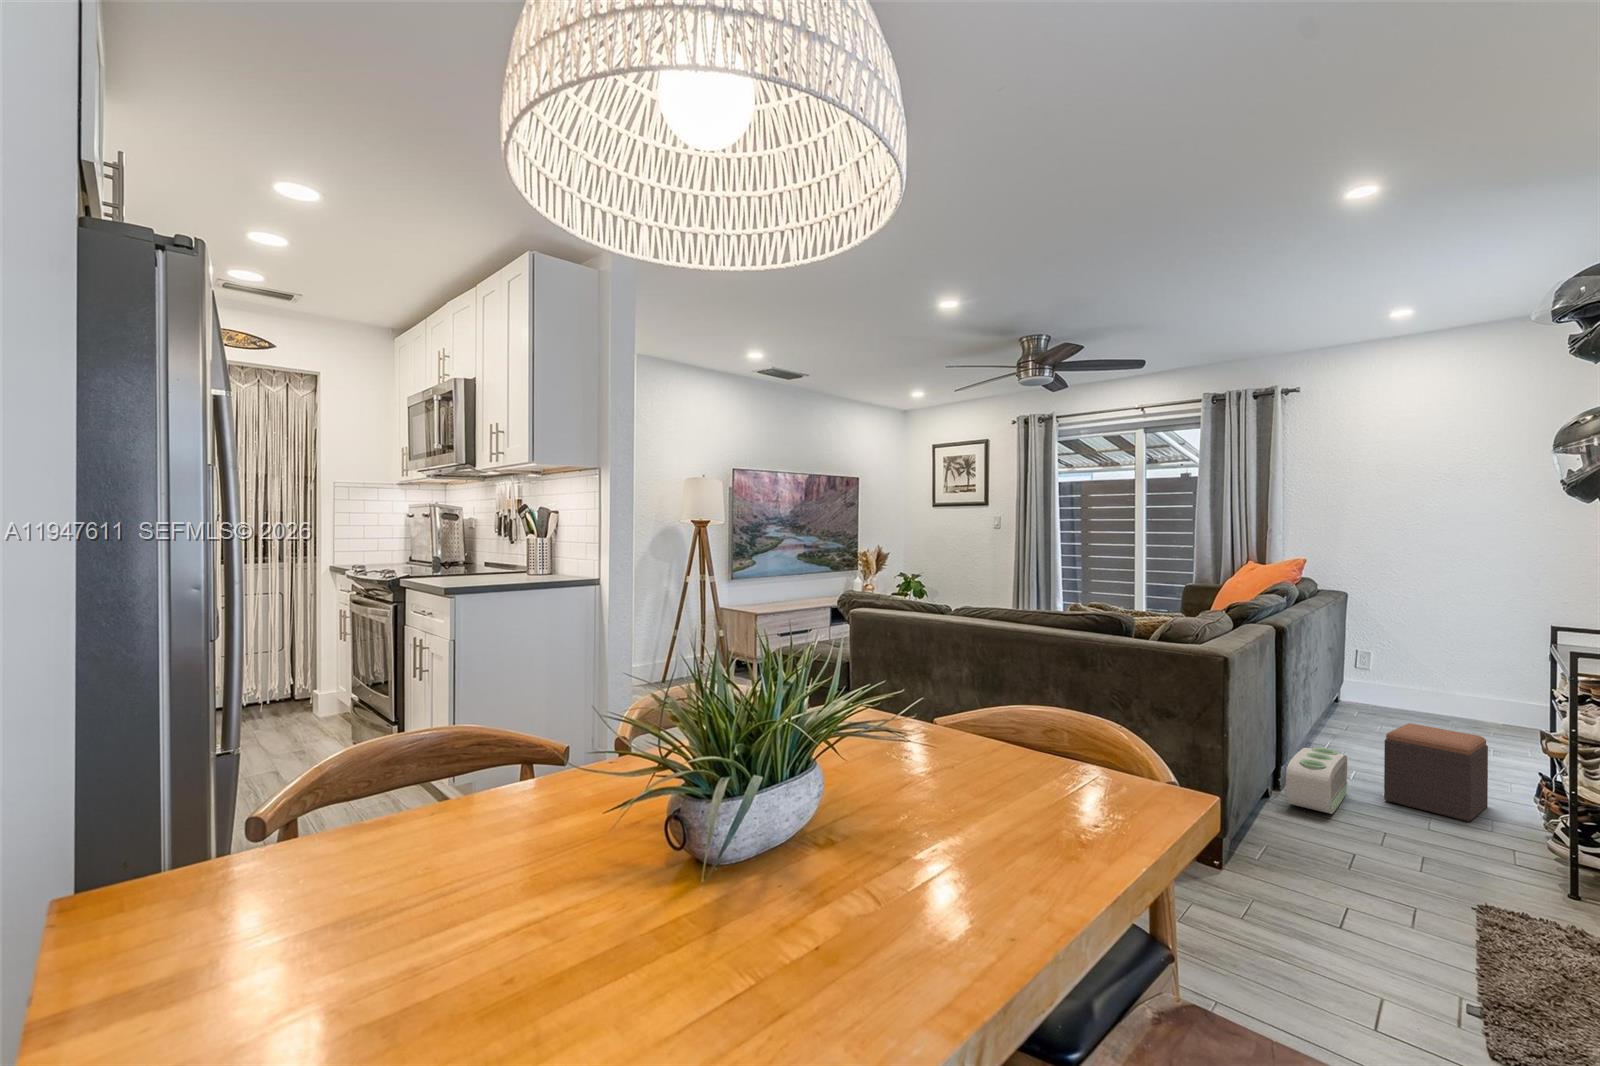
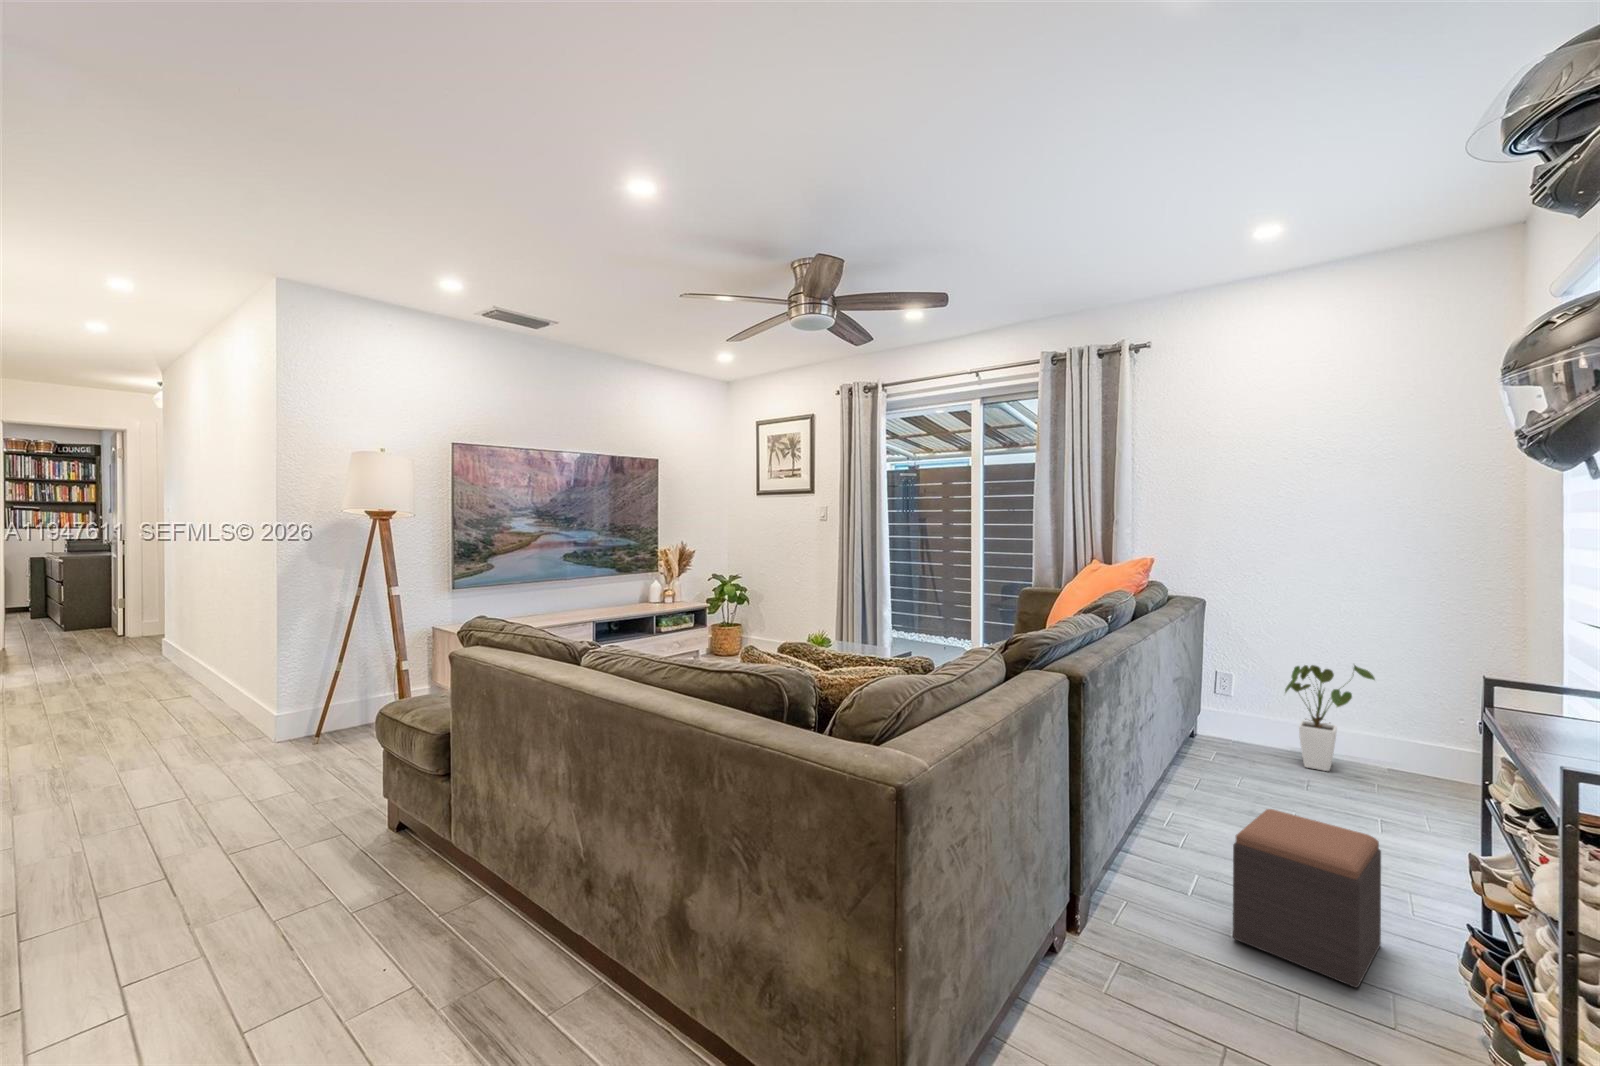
house plant: none [1416,643,1495,725] -> present [1285,665,1375,771]
air purifier: present [1286,747,1347,814] -> none [1081,850,1182,983]

